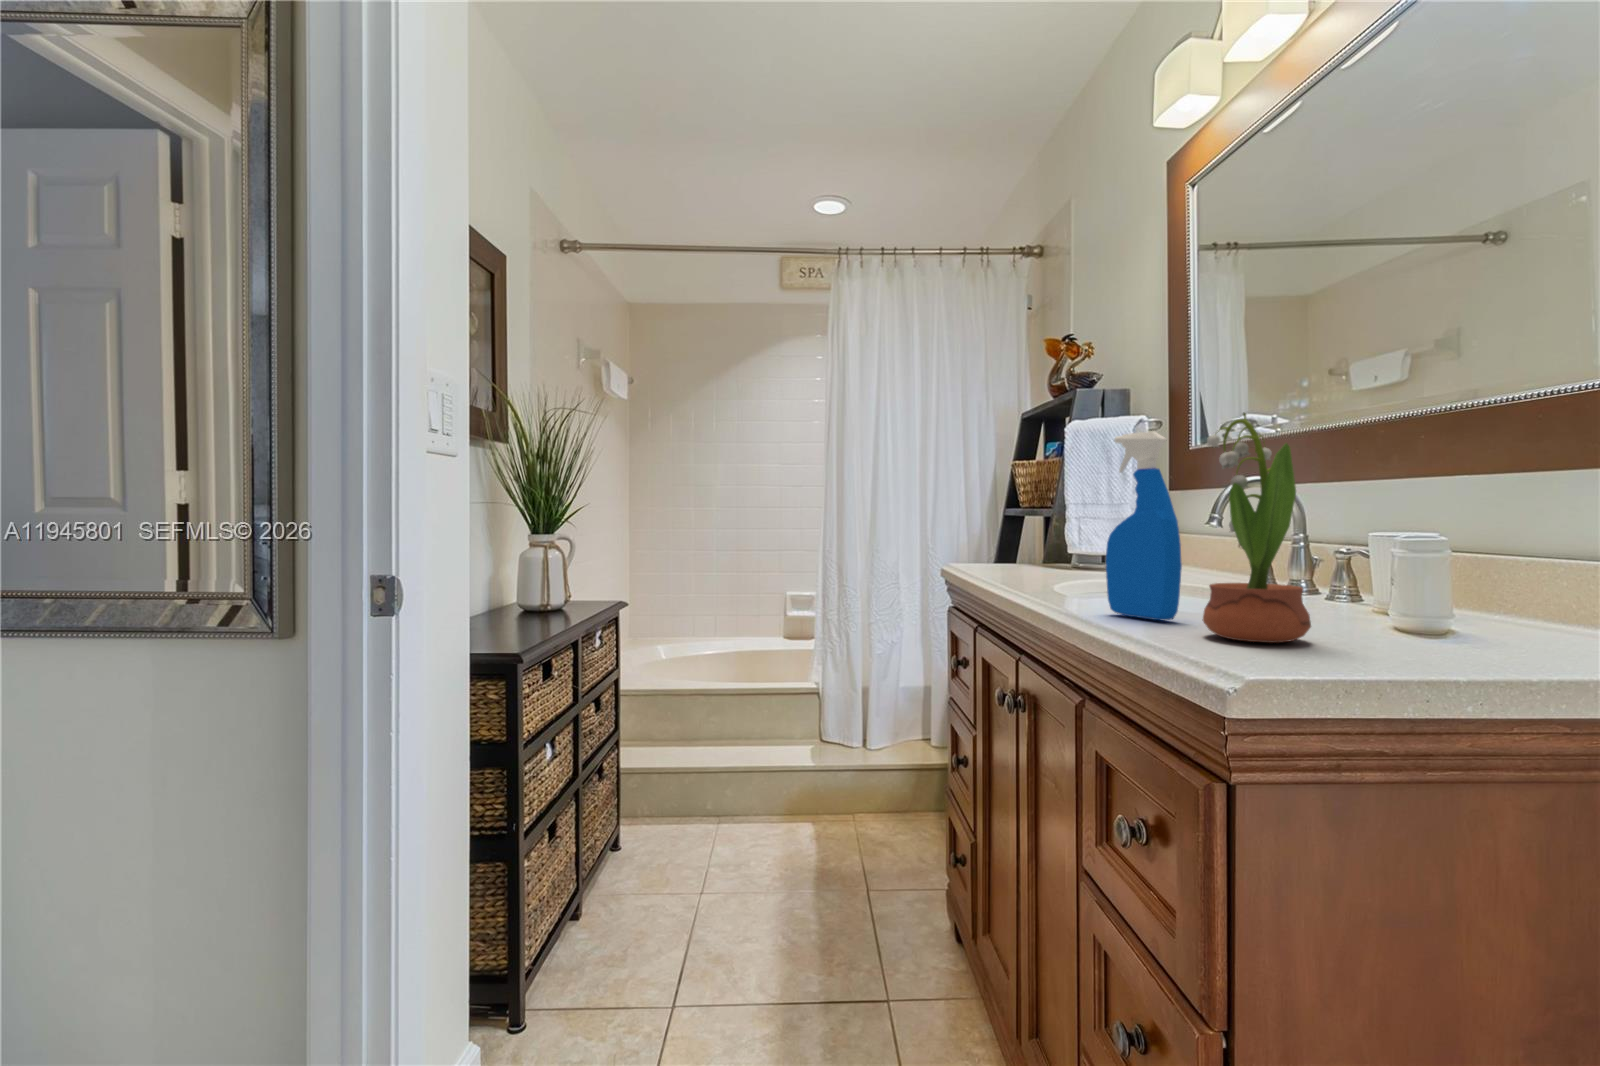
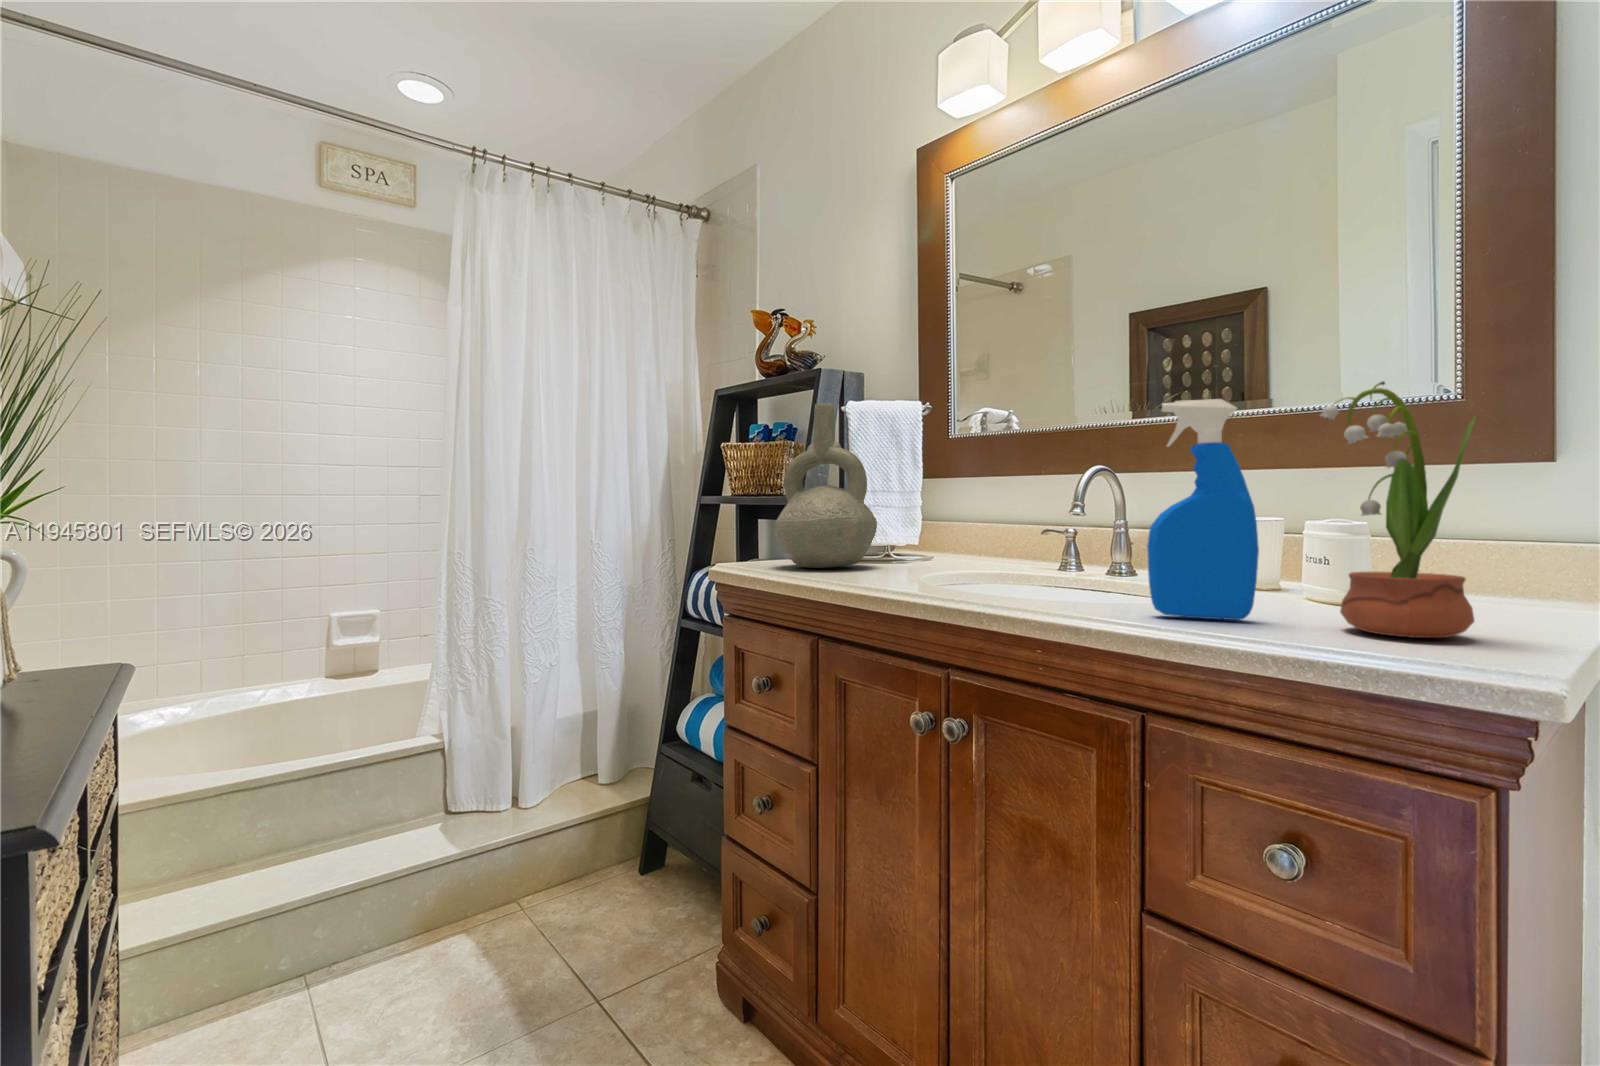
decorative vase: none [999,427,1094,571] -> present [774,403,877,568]

